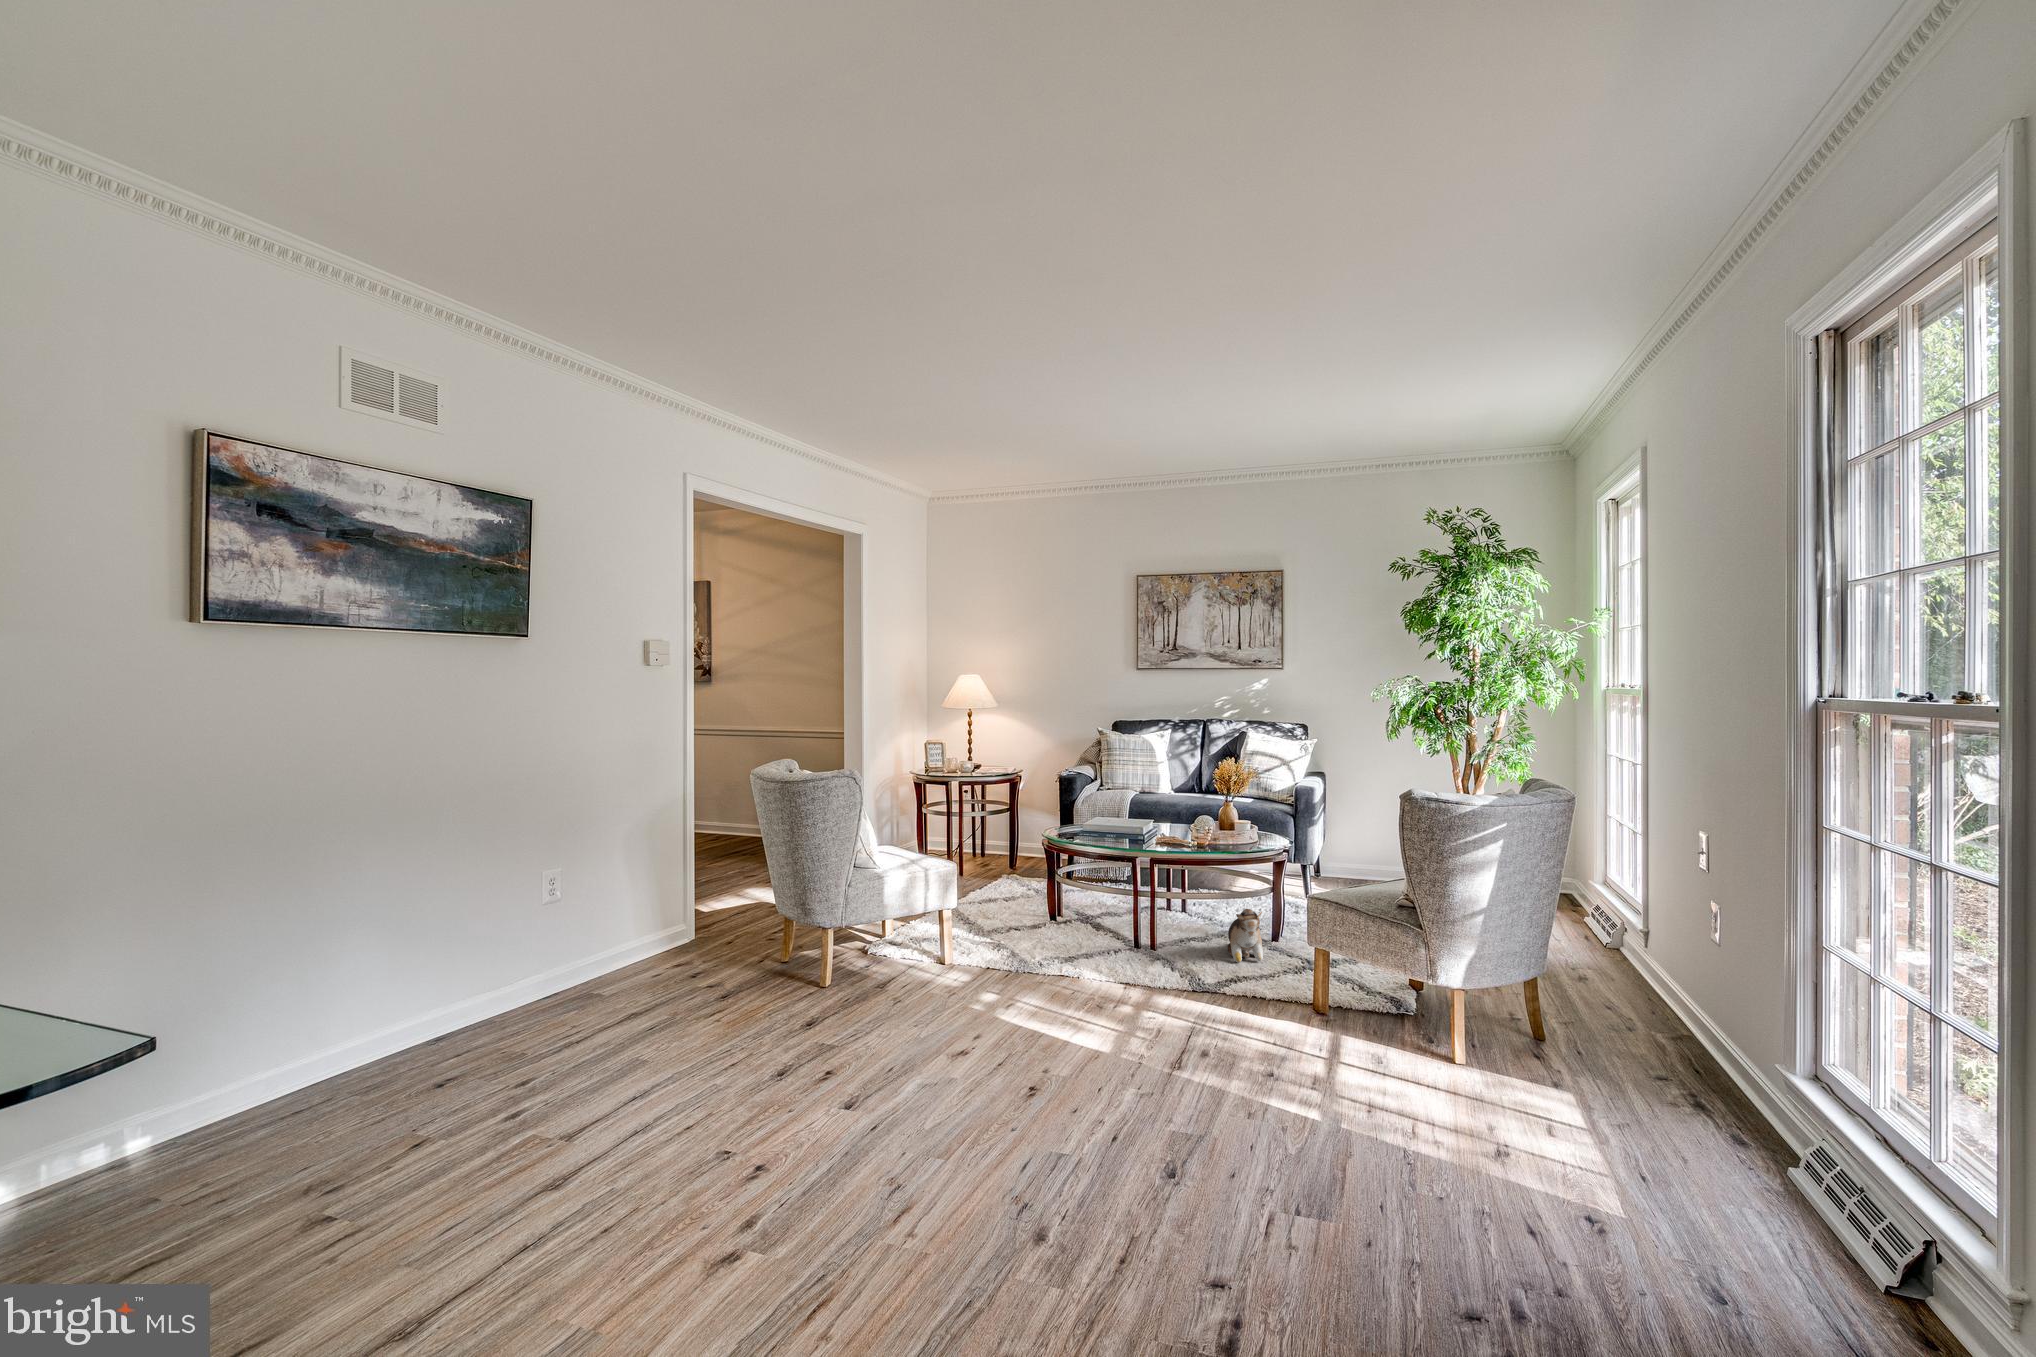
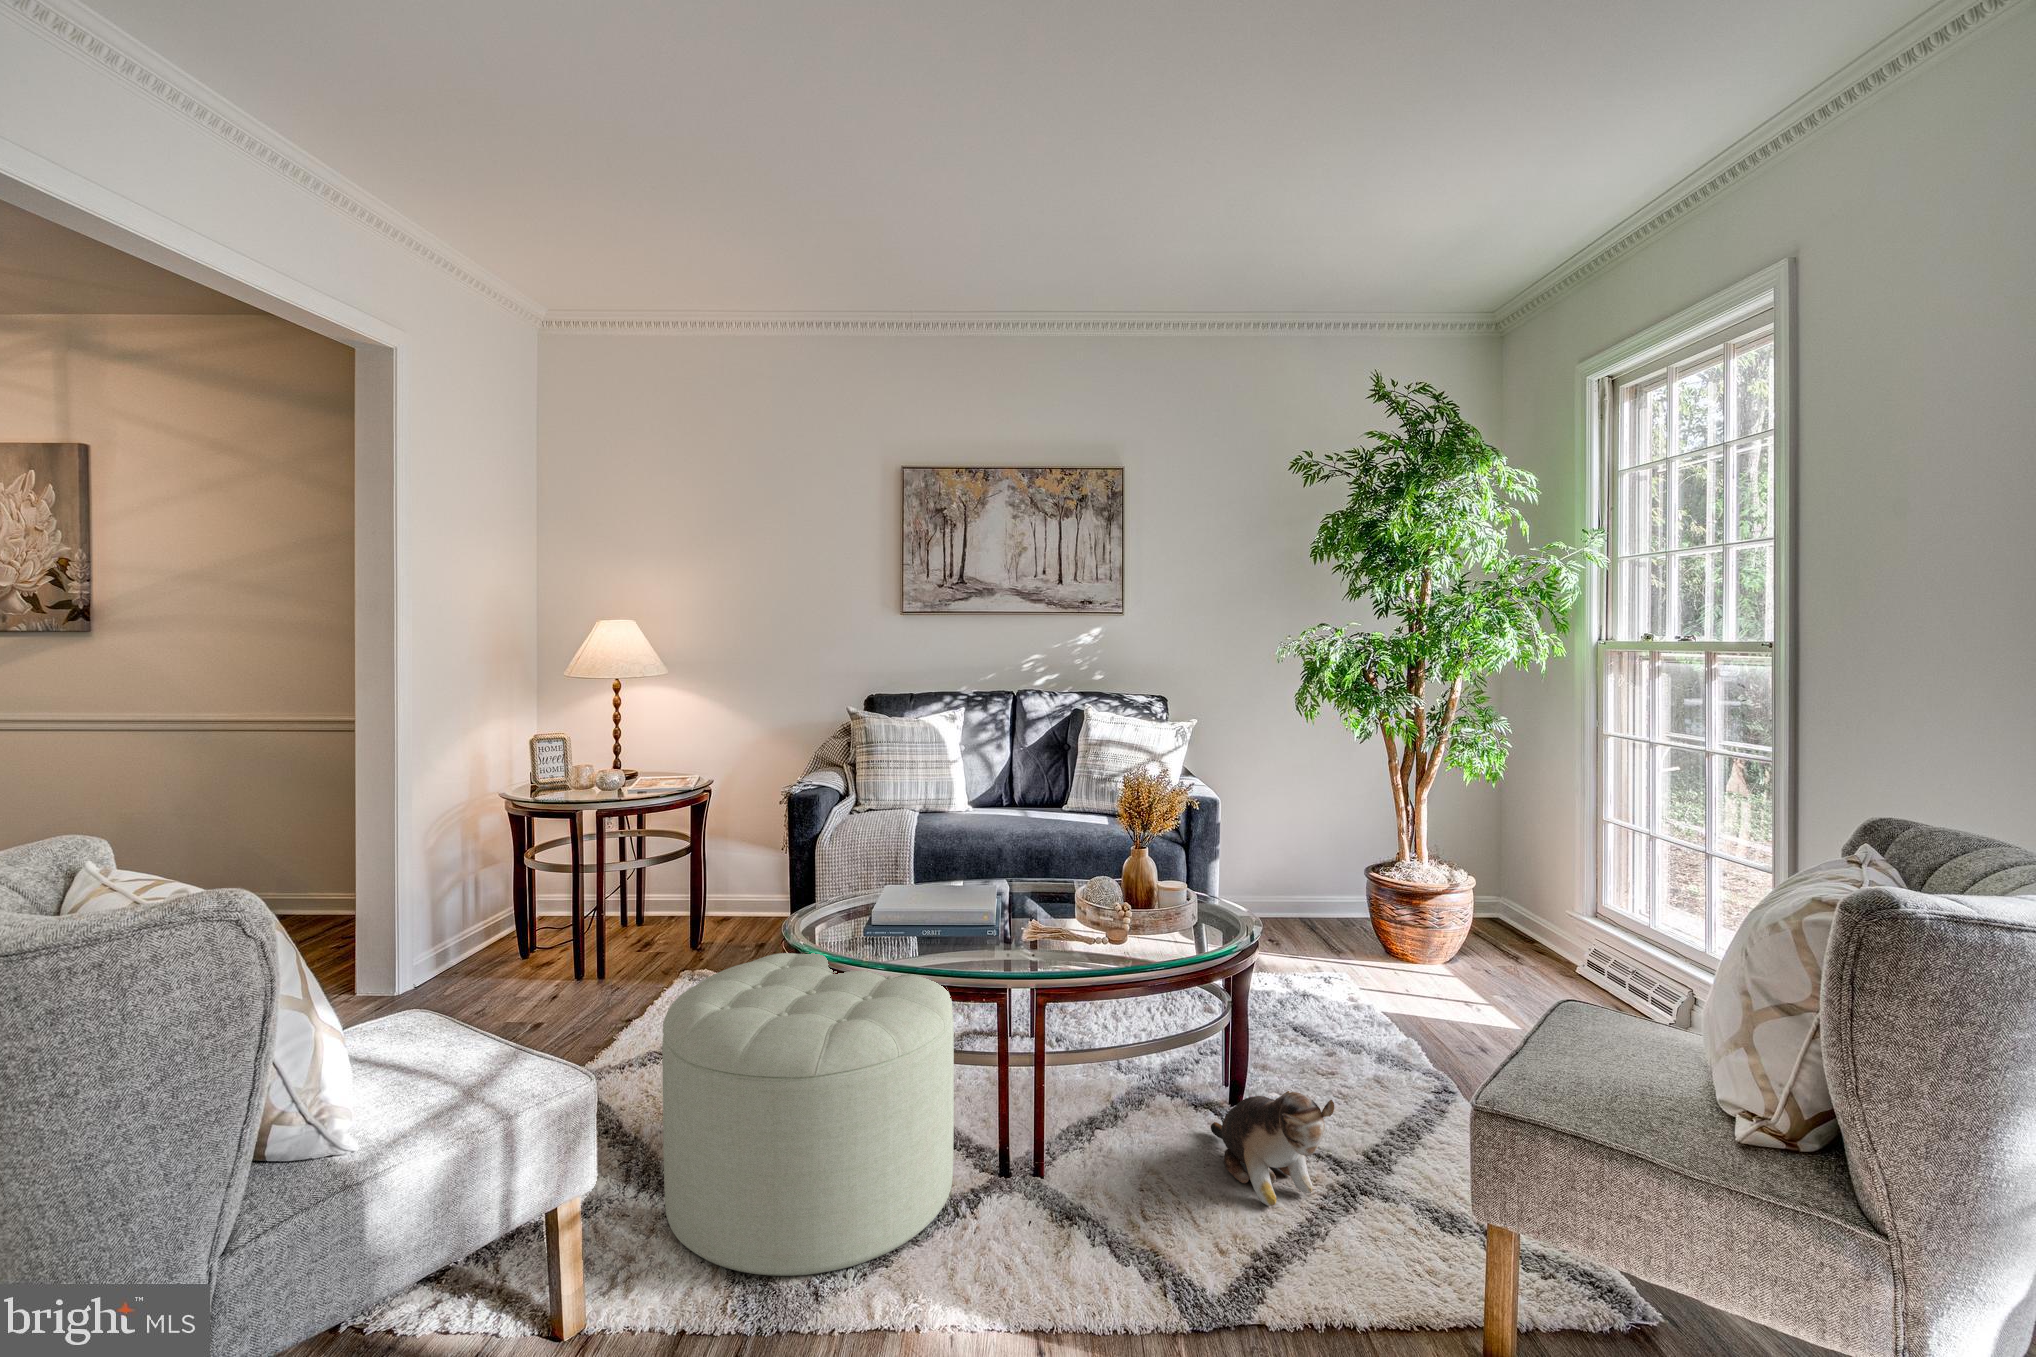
ottoman: none [975,840,1099,958] -> present [662,953,954,1276]

